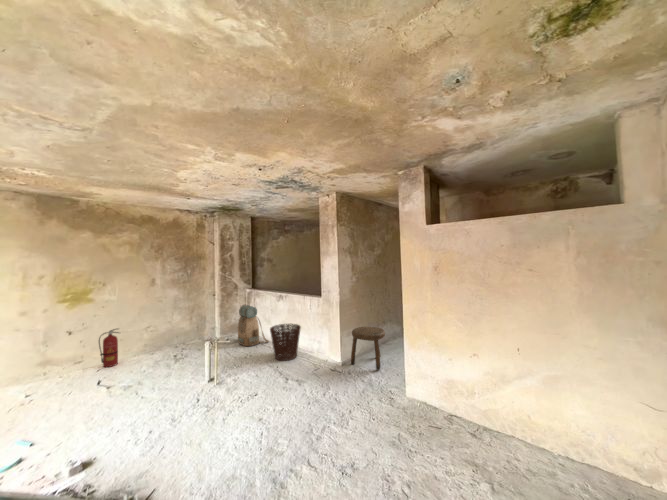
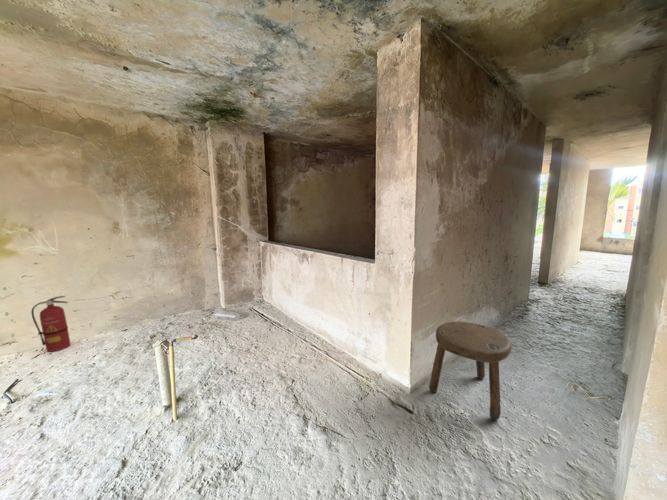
backpack: present [238,305,269,346] -> none [244,265,289,327]
basket: present [270,324,301,361] -> none [282,301,335,367]

